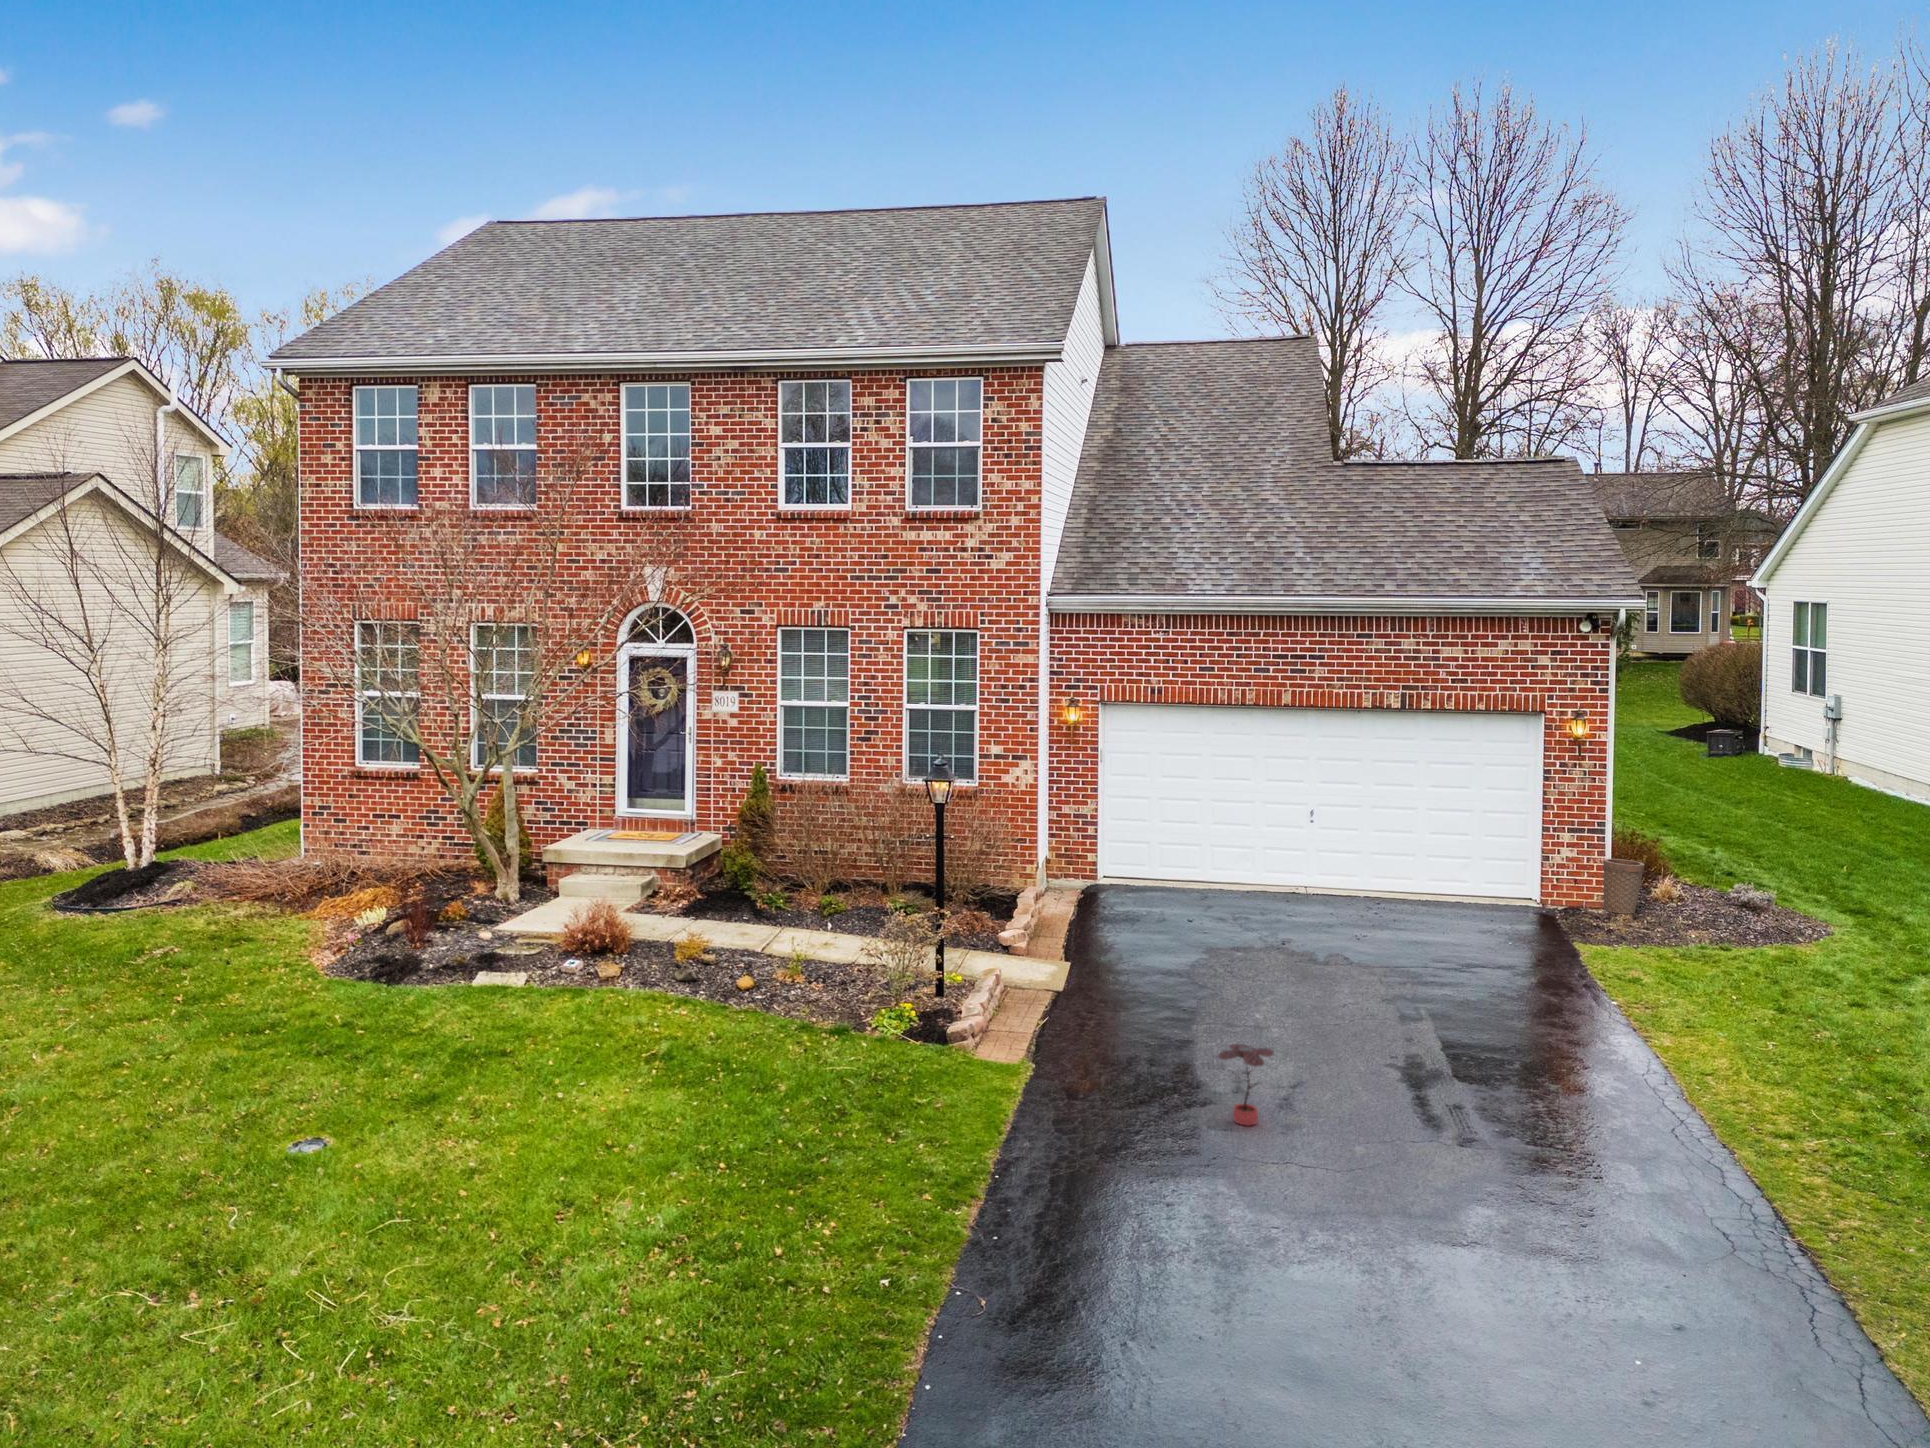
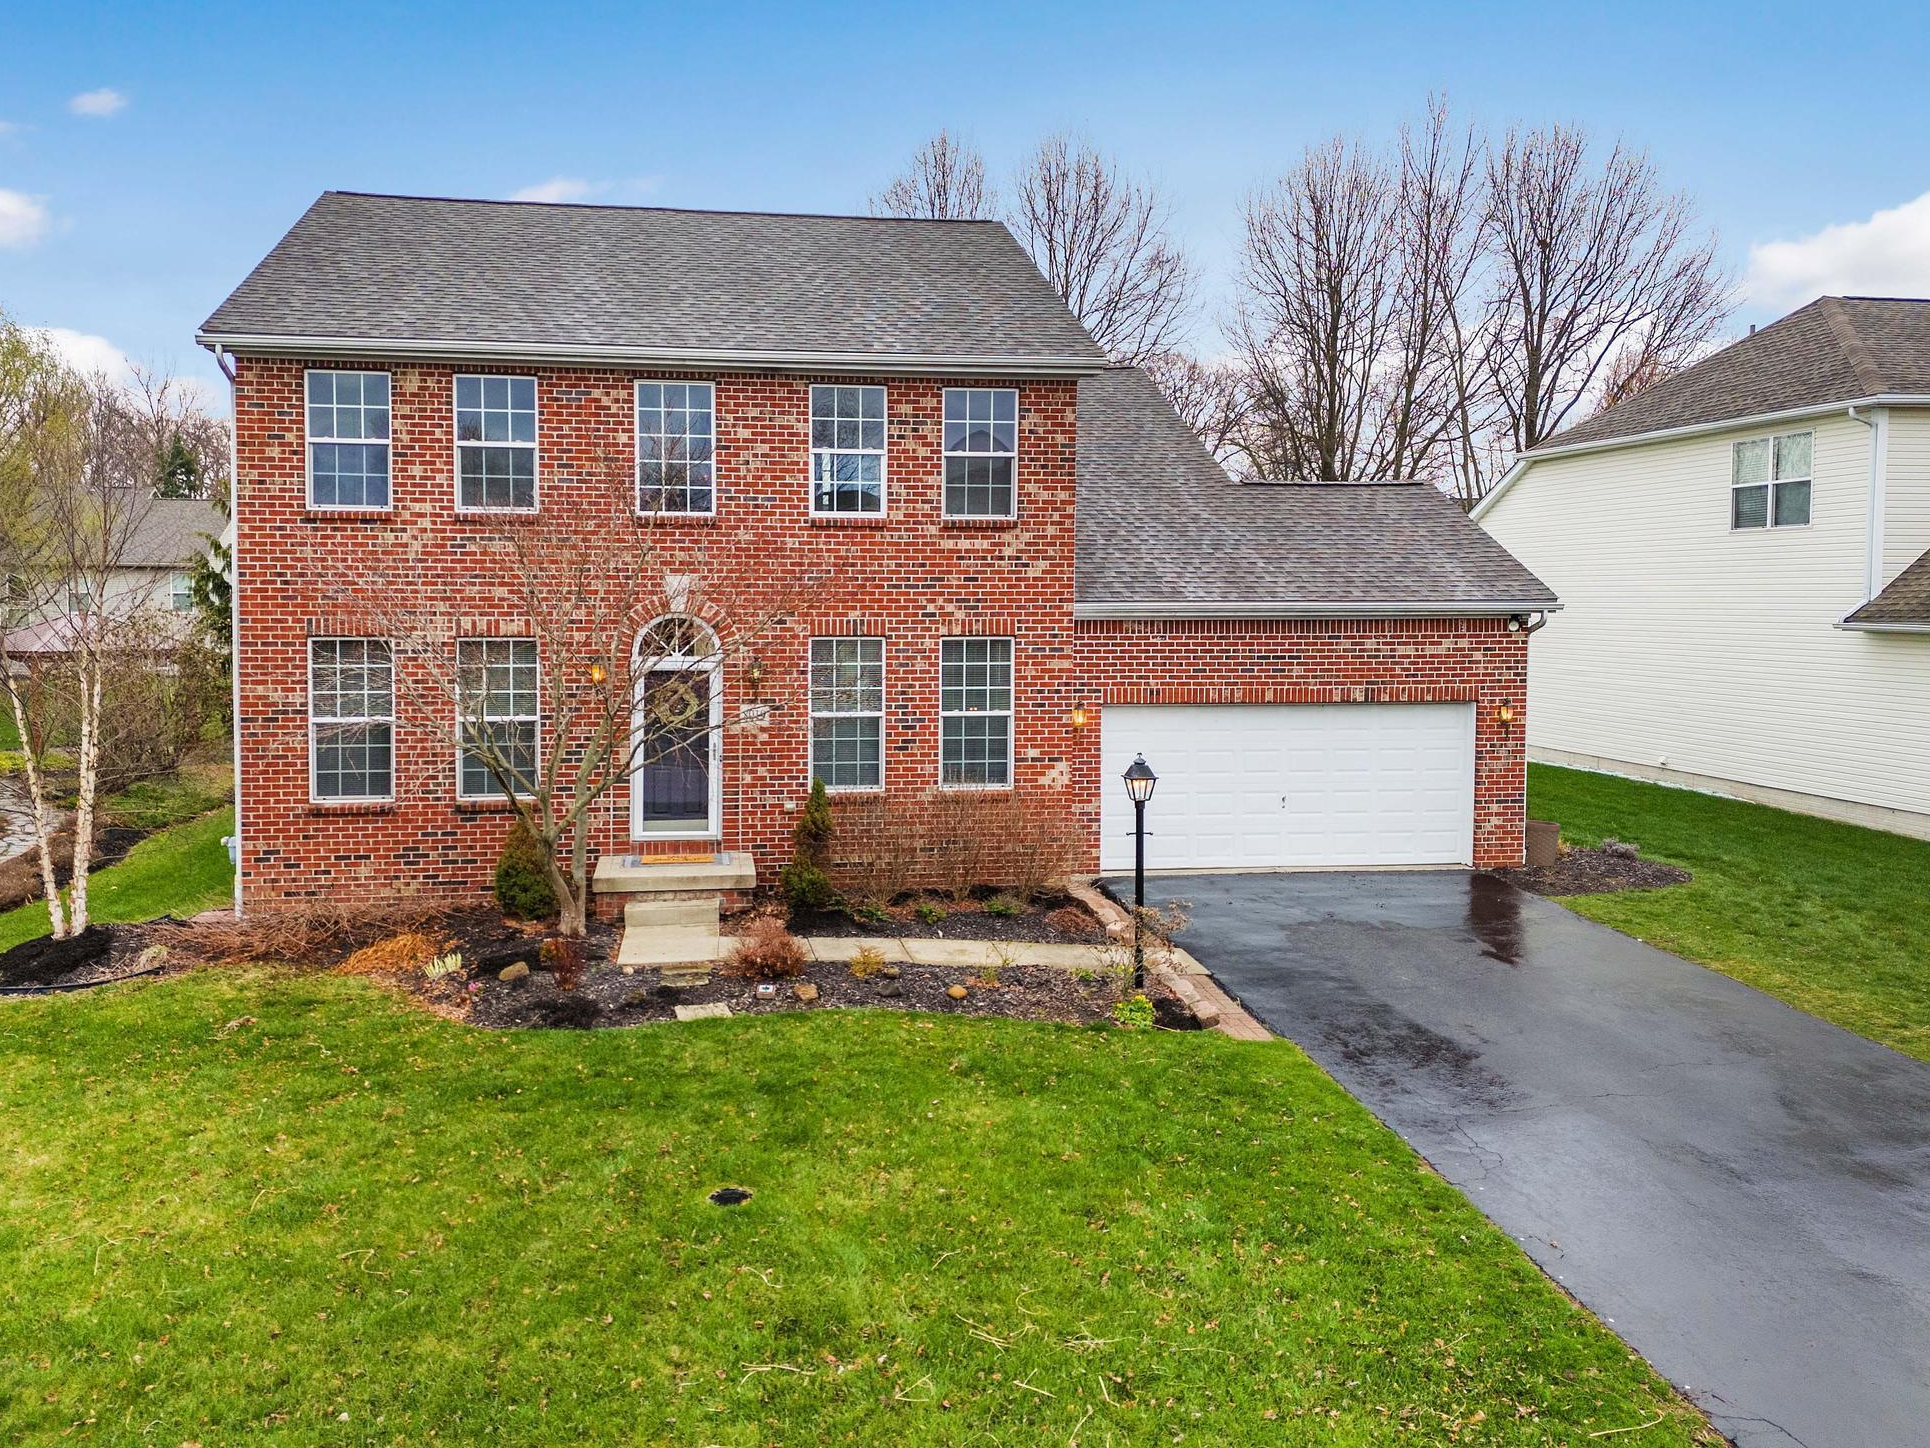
potted plant: present [1218,1044,1274,1126] -> none [1763,1121,1875,1242]

